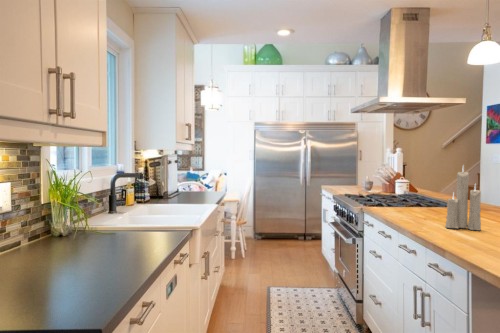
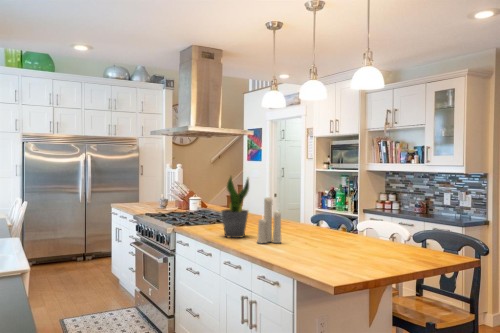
potted plant: none [406,145,443,221] -> present [222,177,249,238]

